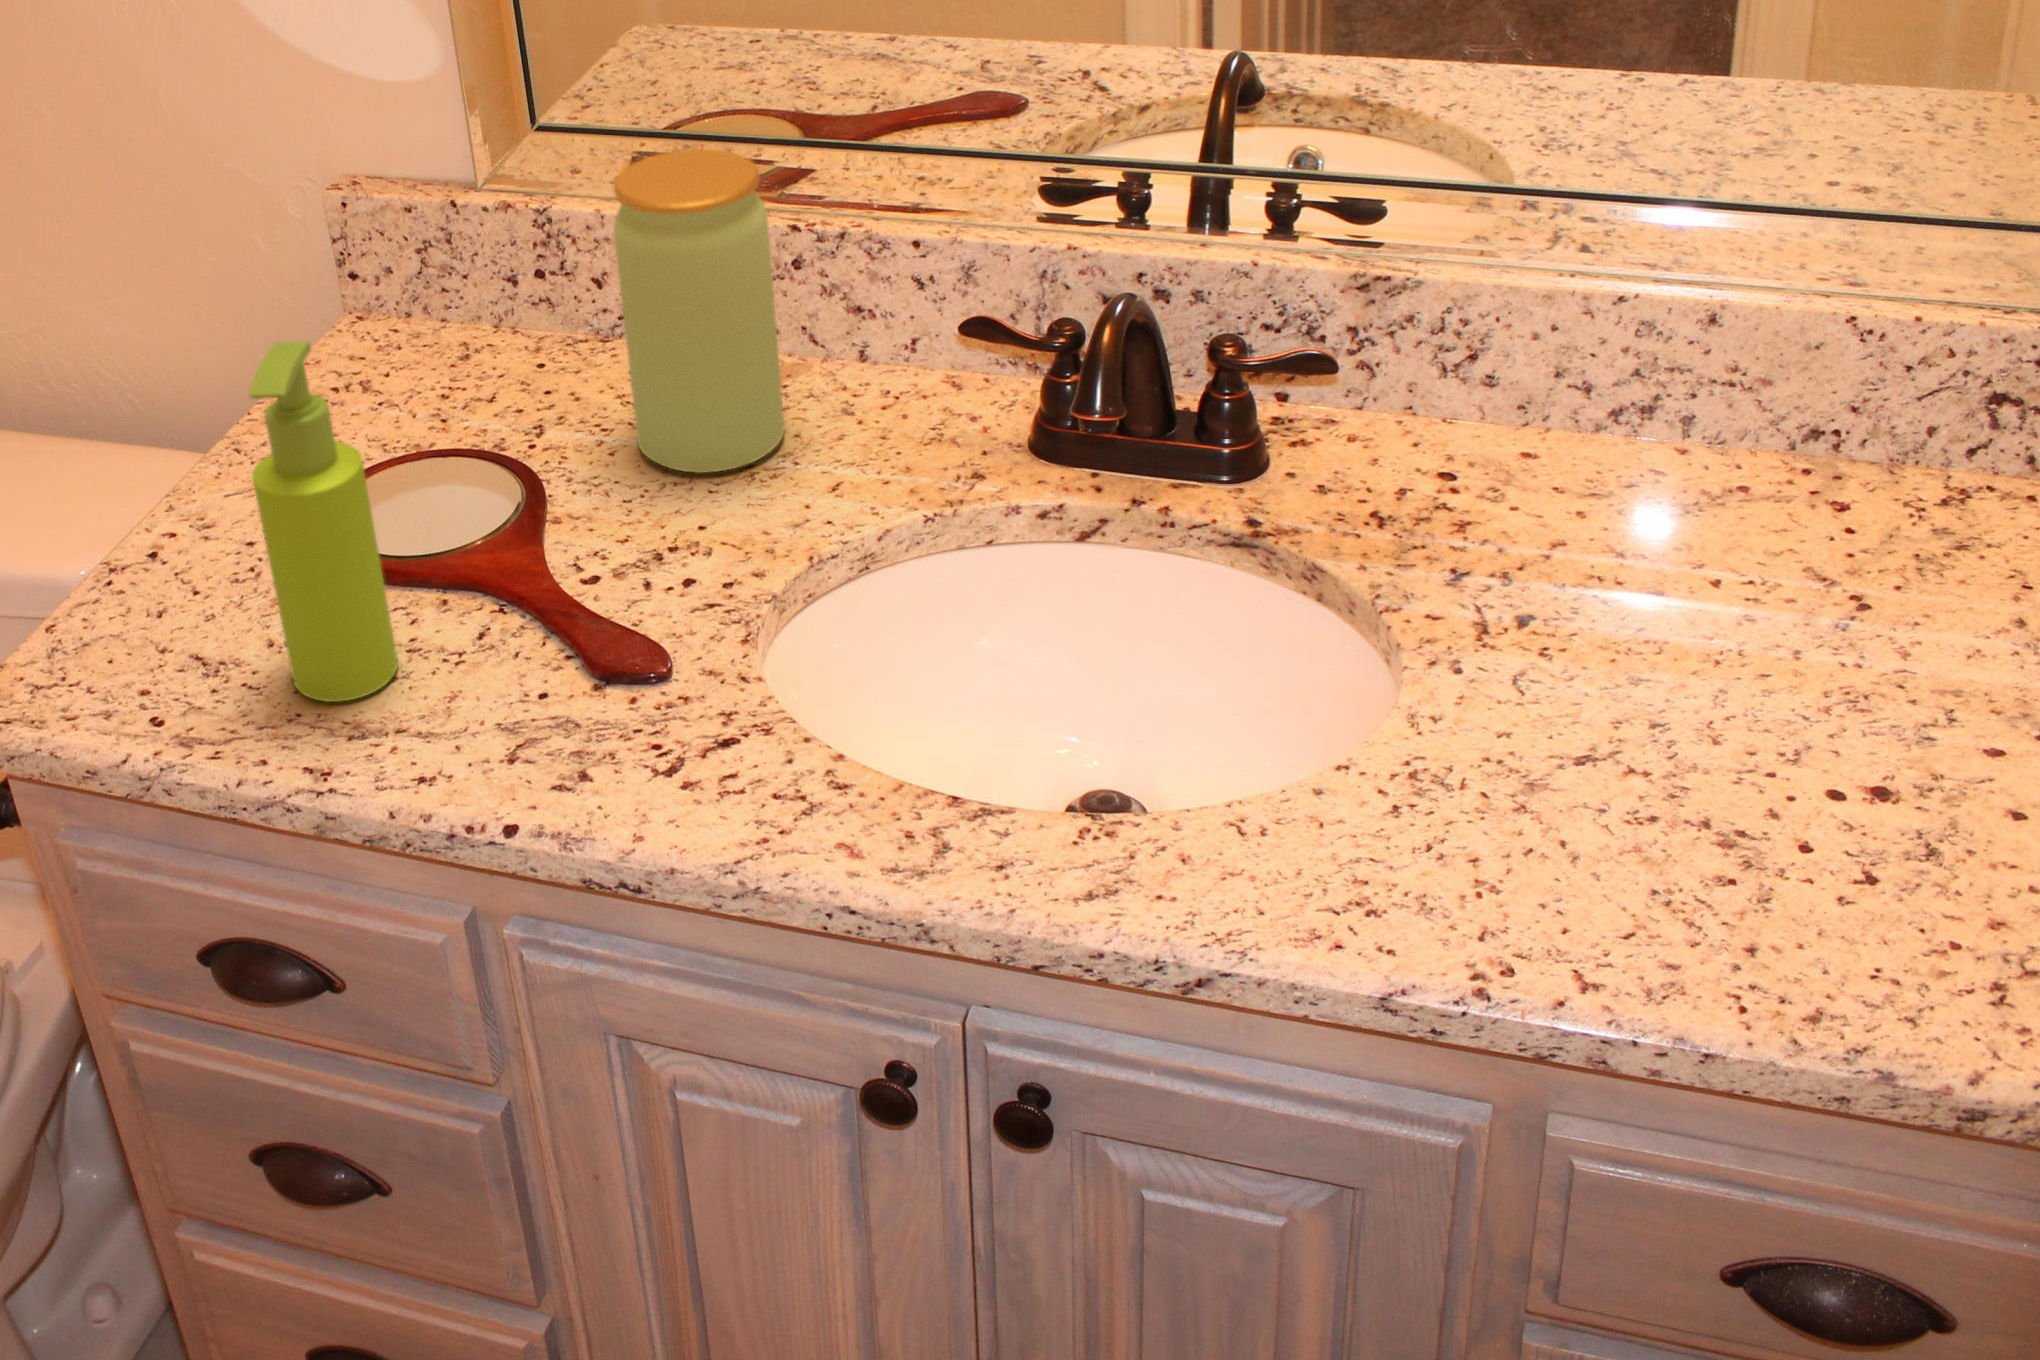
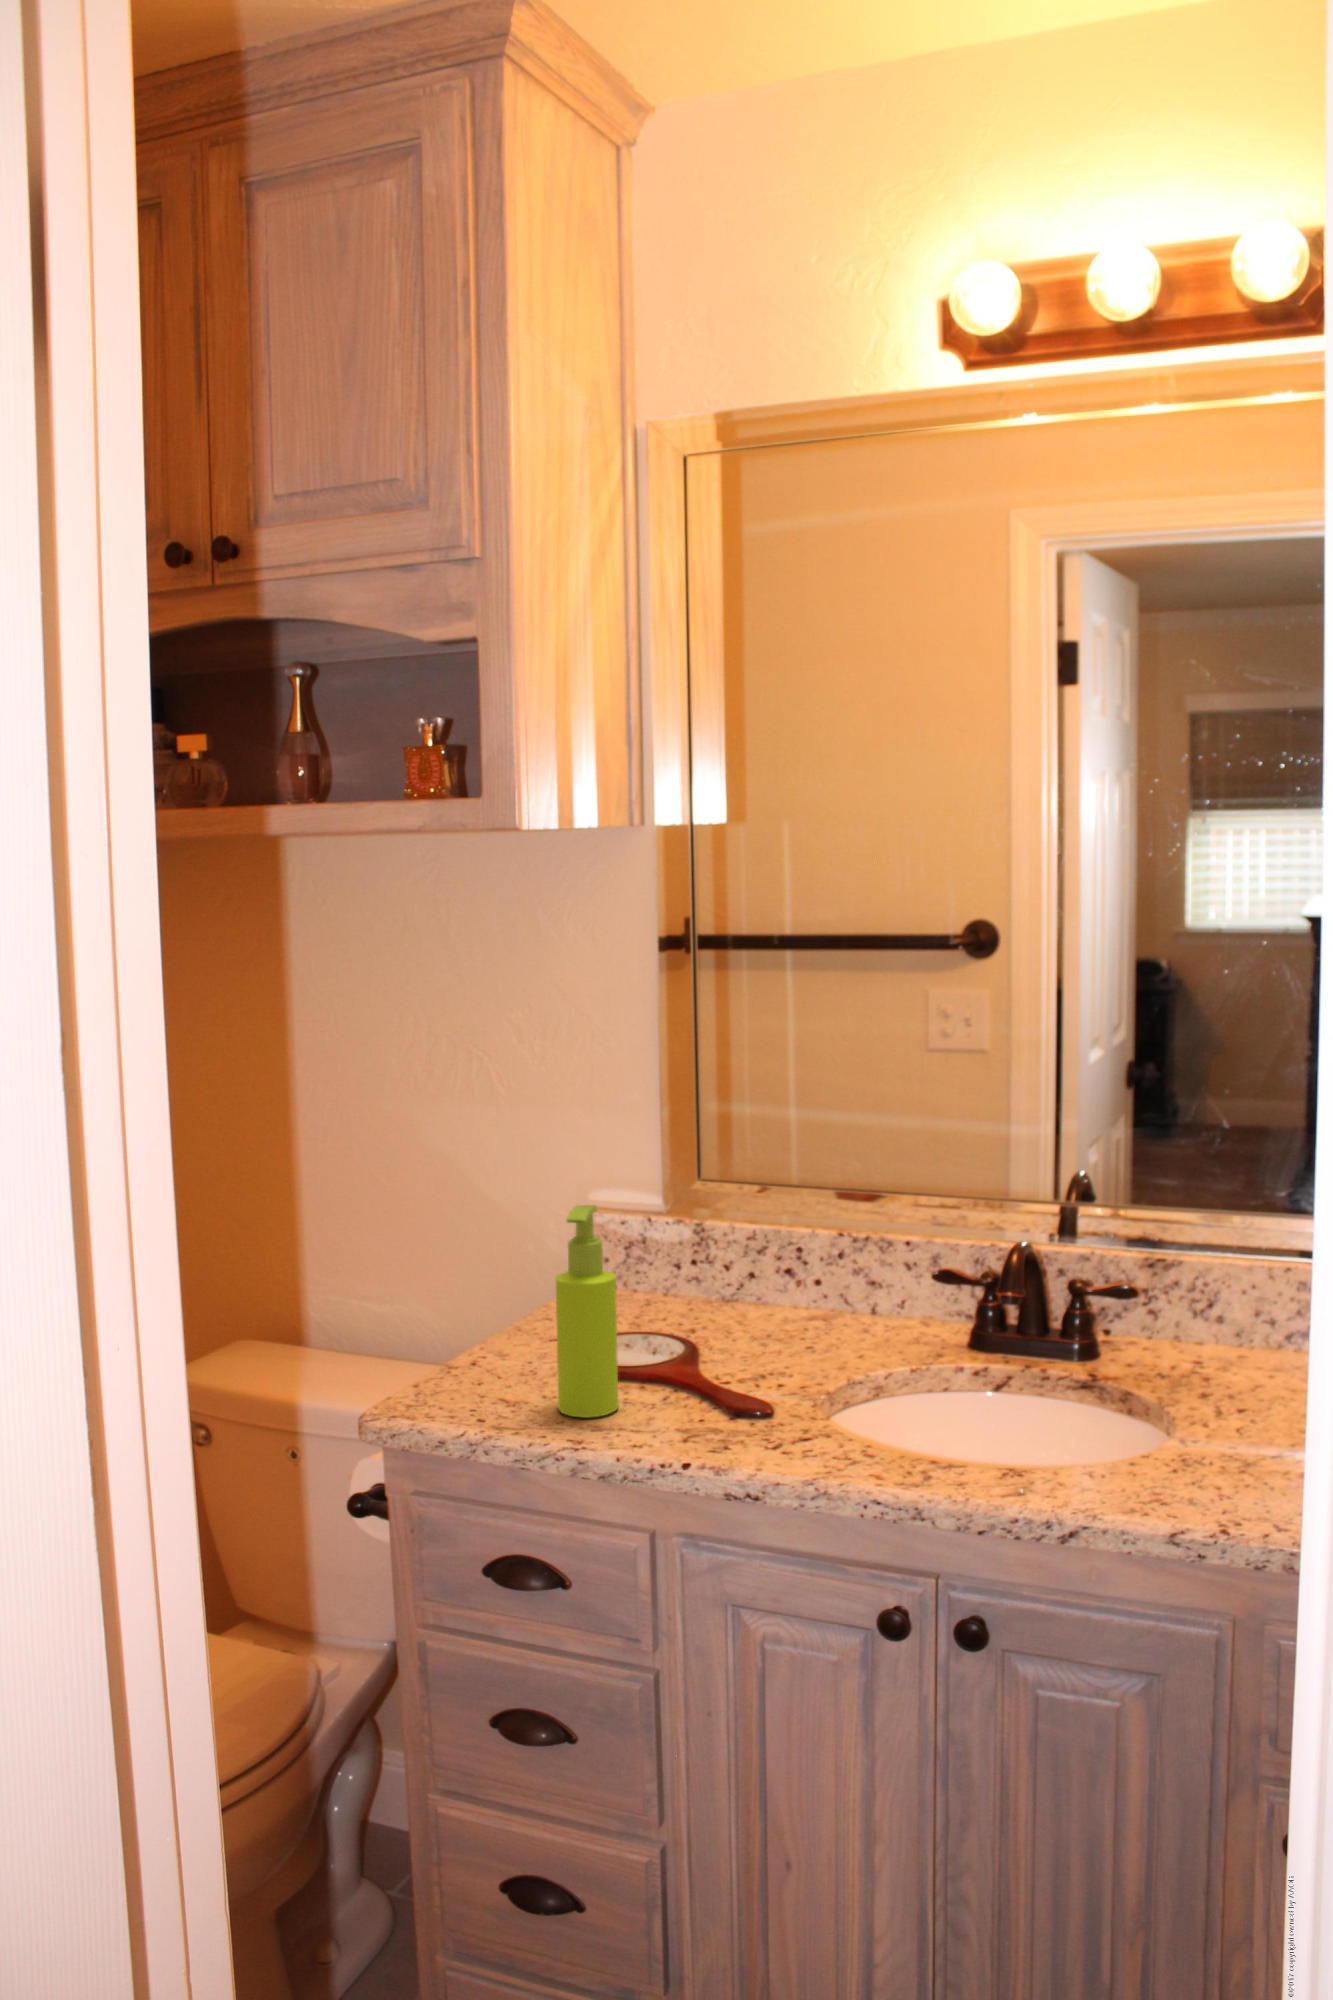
jar: present [614,149,785,473] -> none [748,1172,832,1348]

